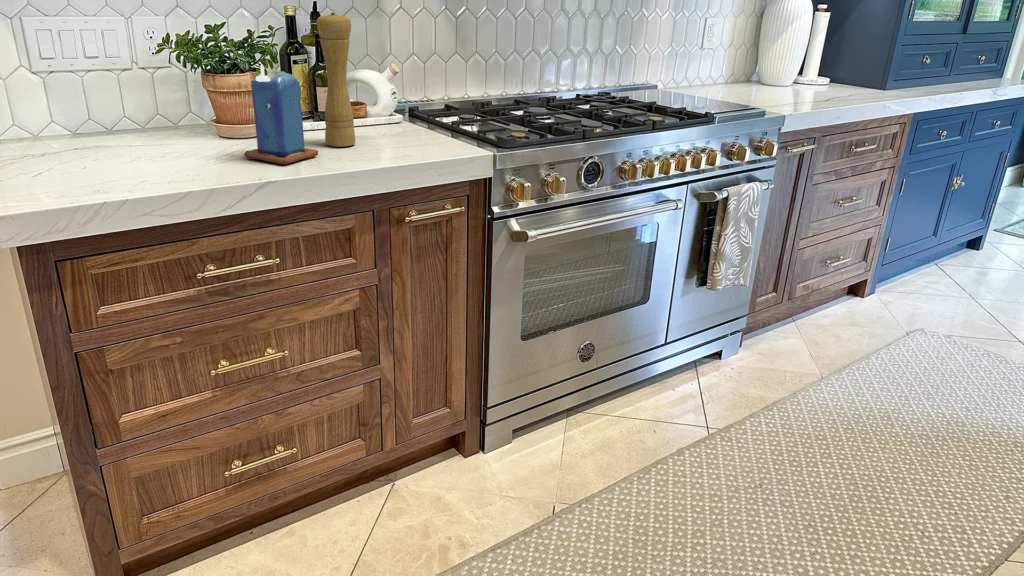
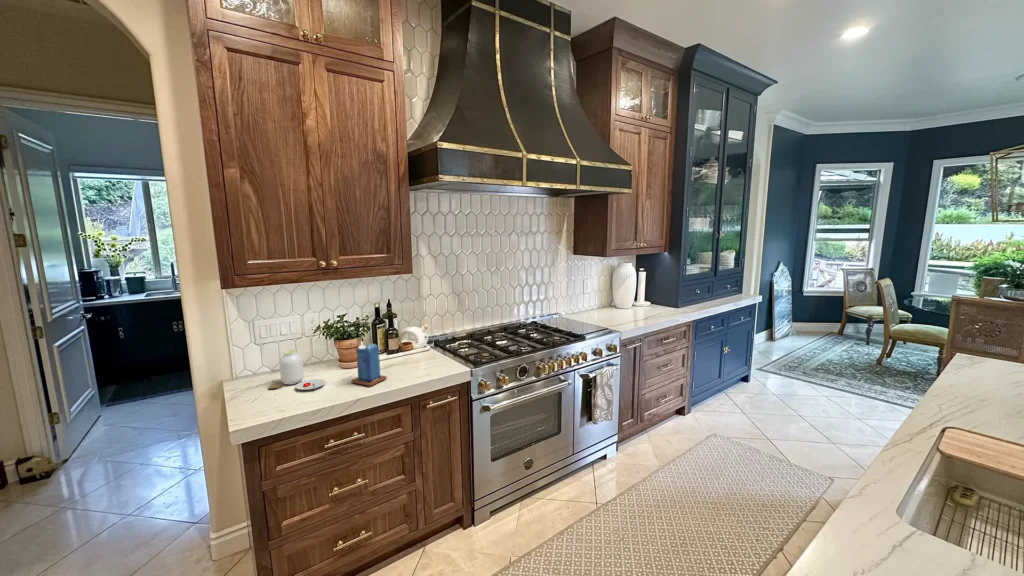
pepper mill: present [317,13,355,147] -> none [388,312,406,372]
jar: none [67,81,188,162] -> present [269,350,325,390]

